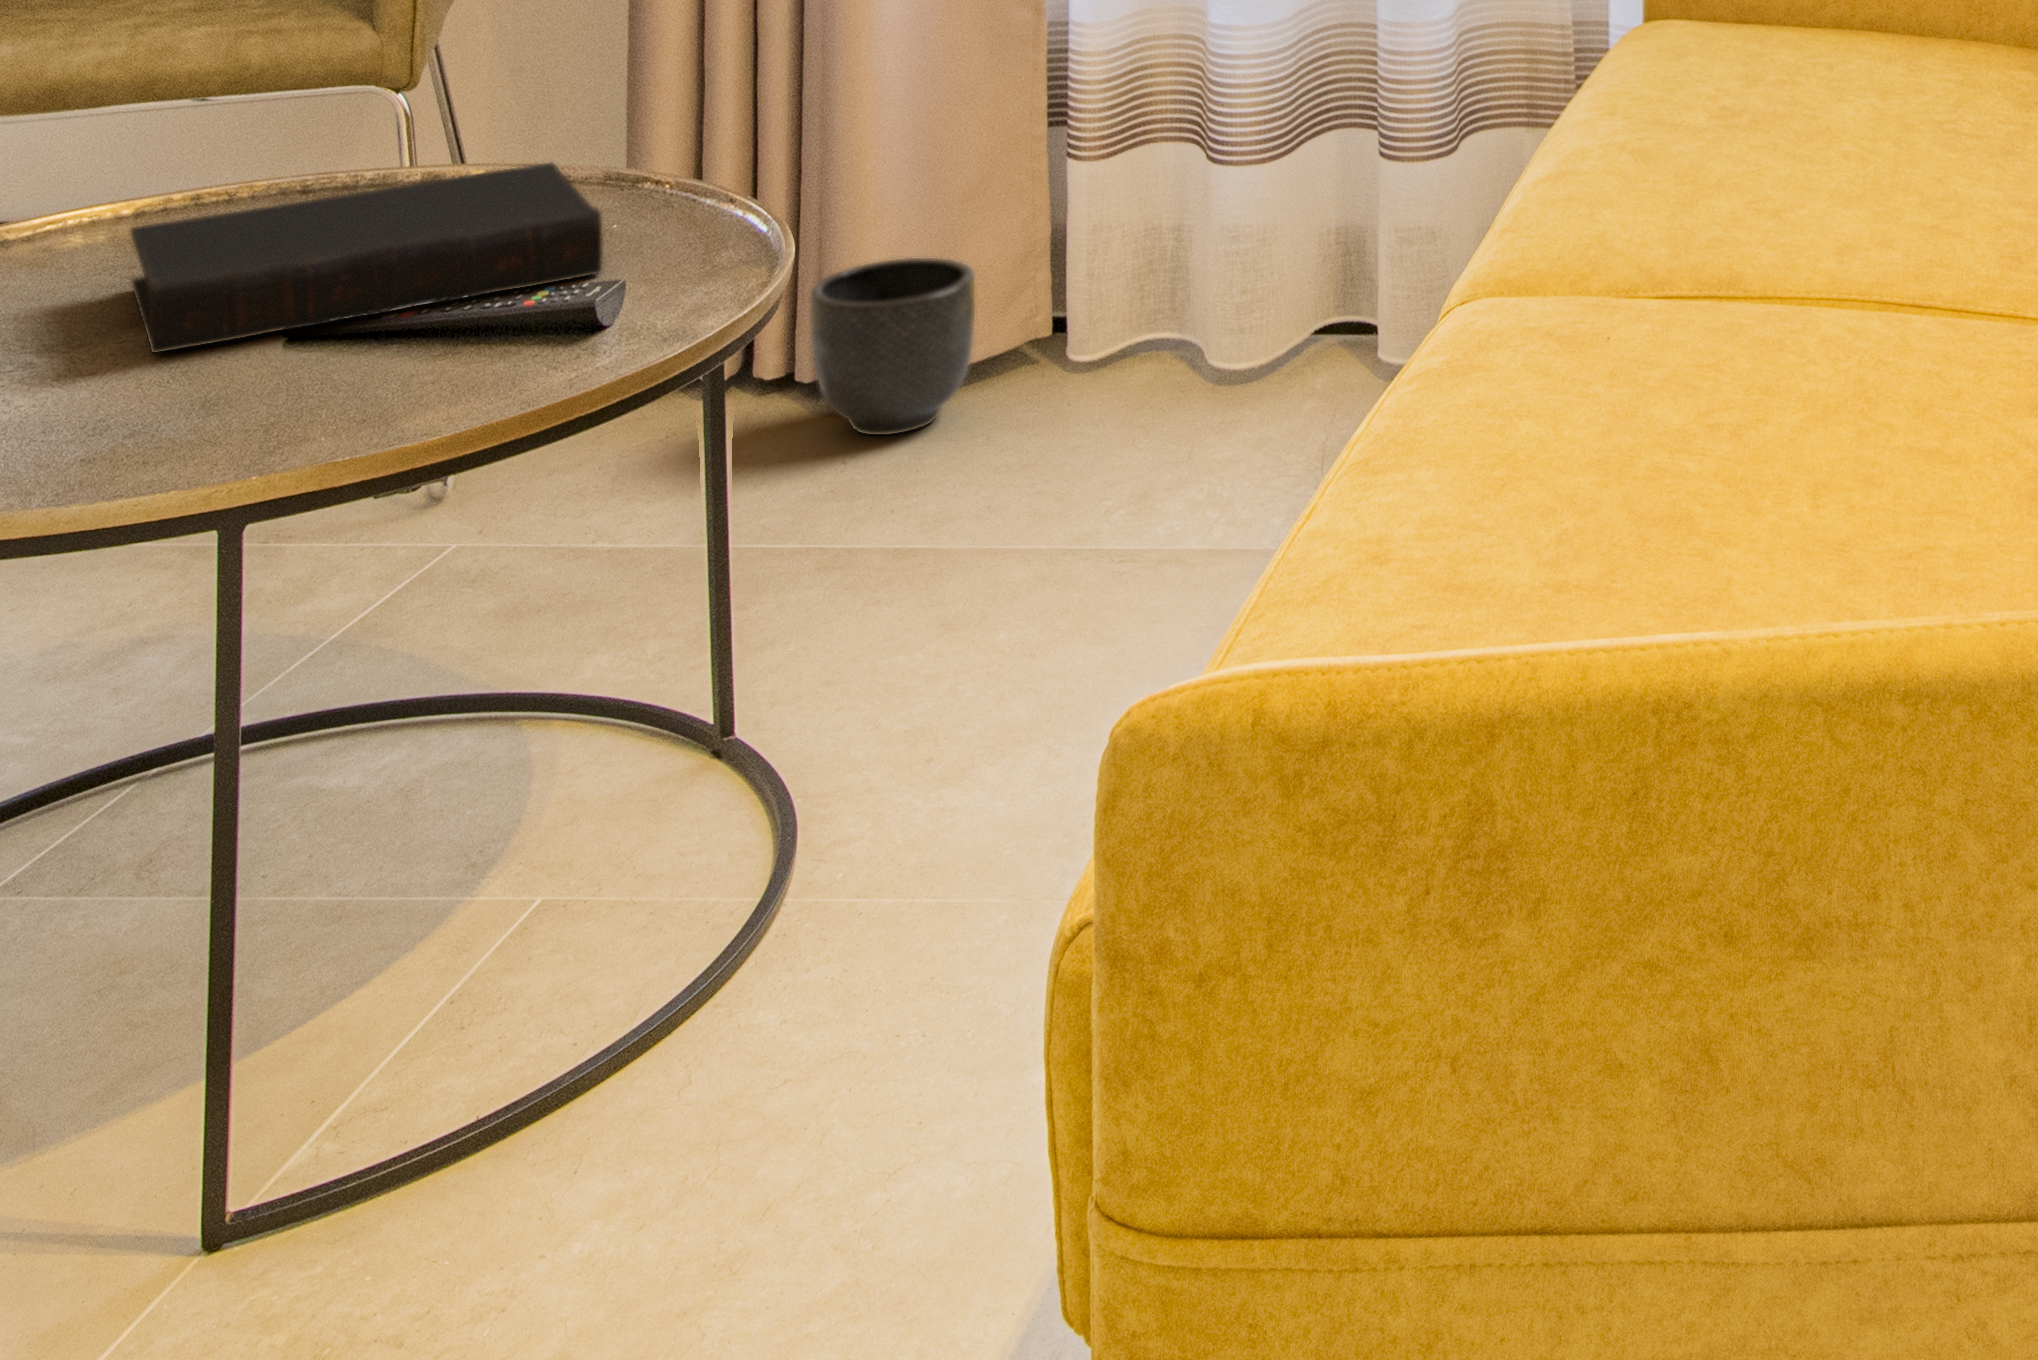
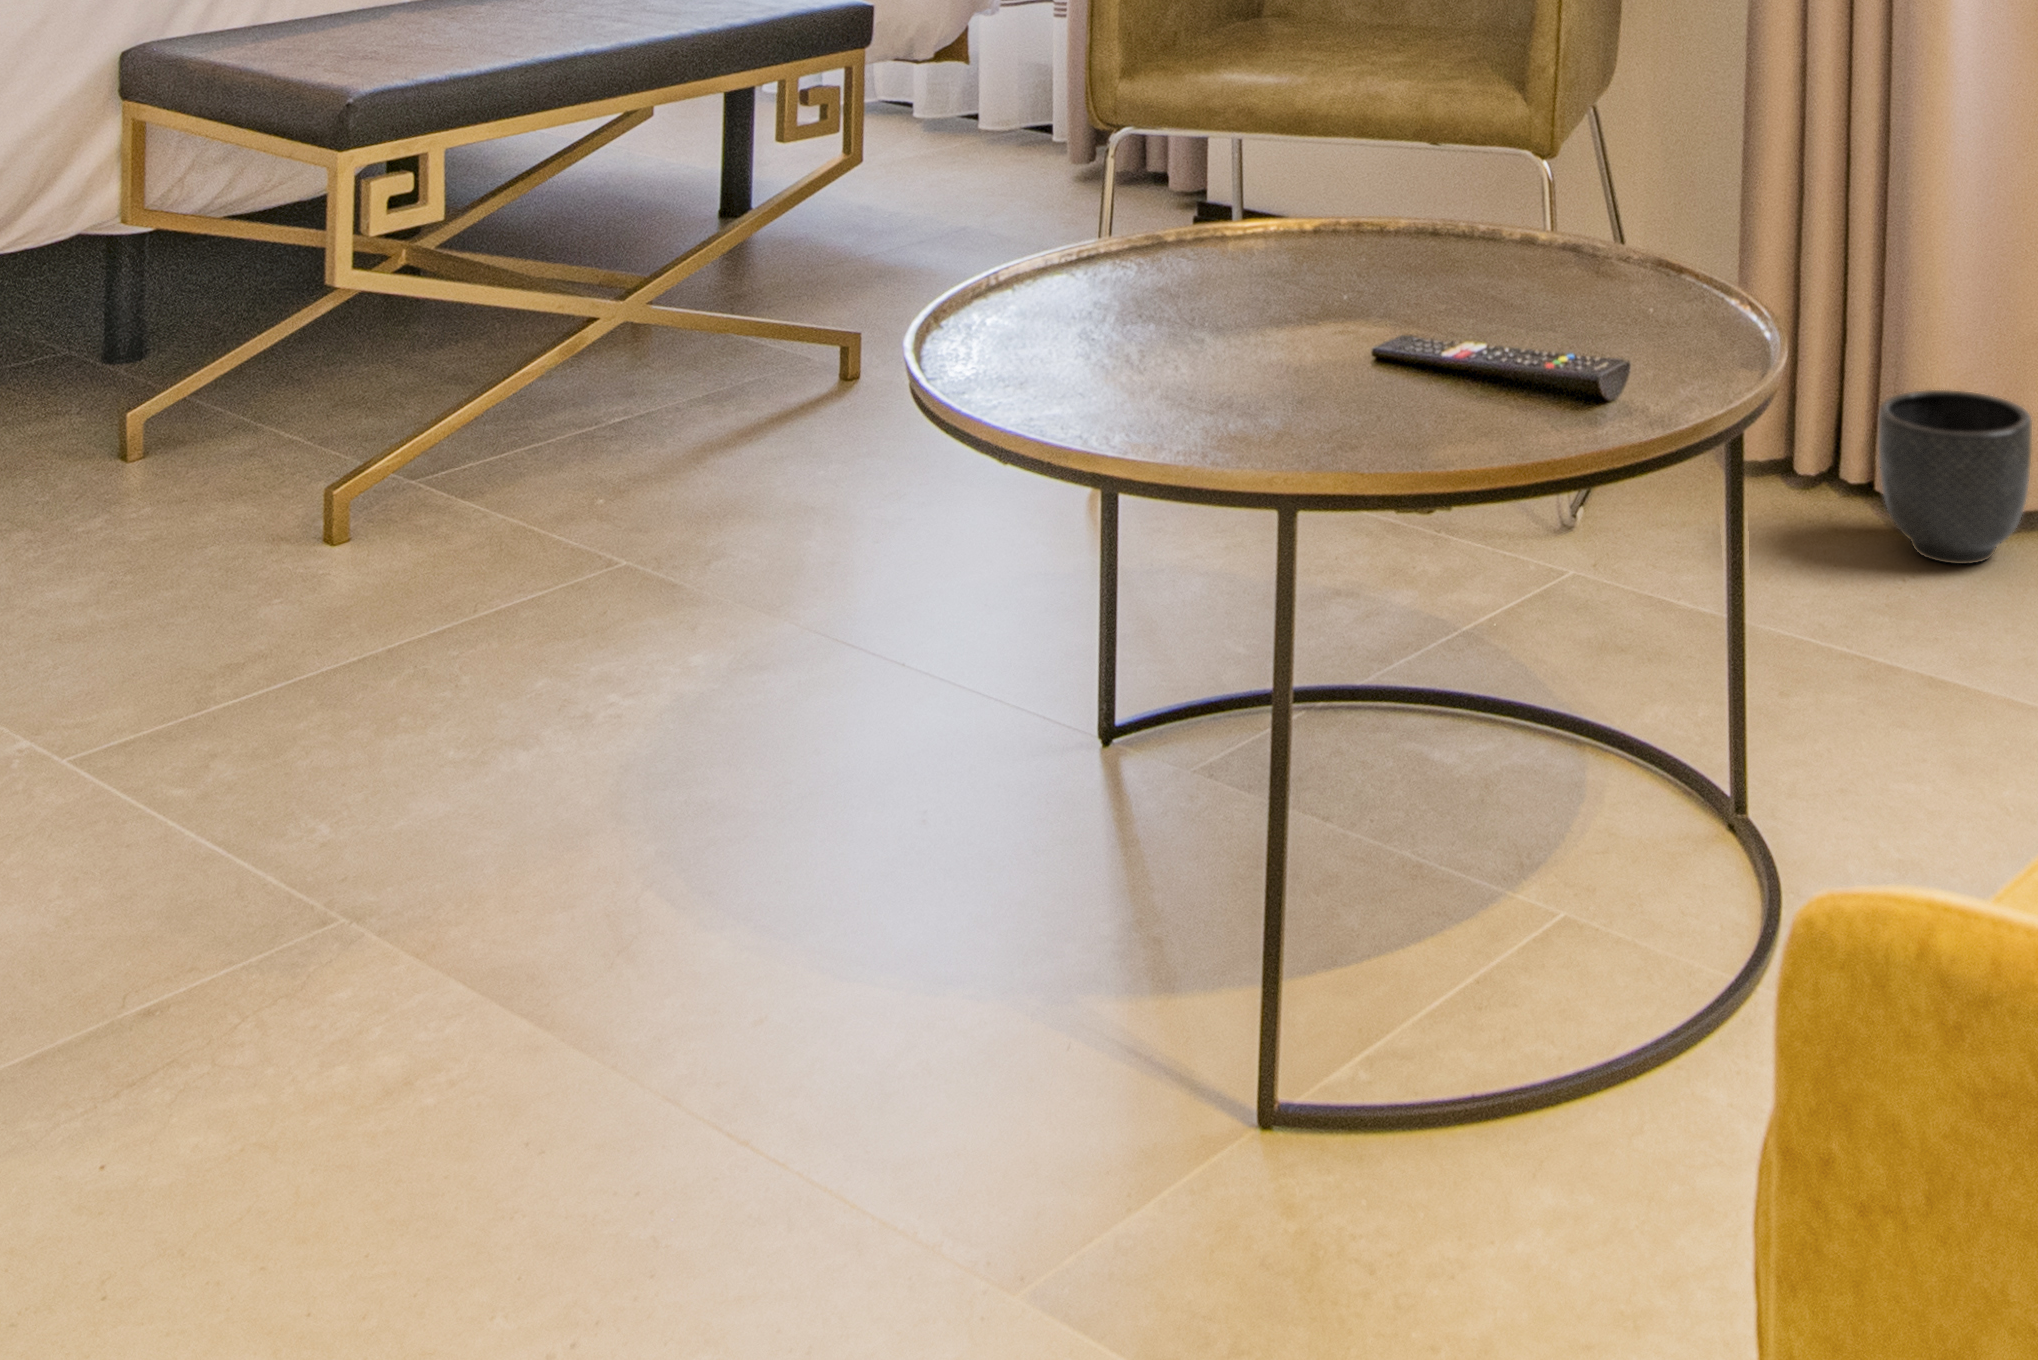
book: present [131,163,603,353] -> none [1278,232,1631,346]

